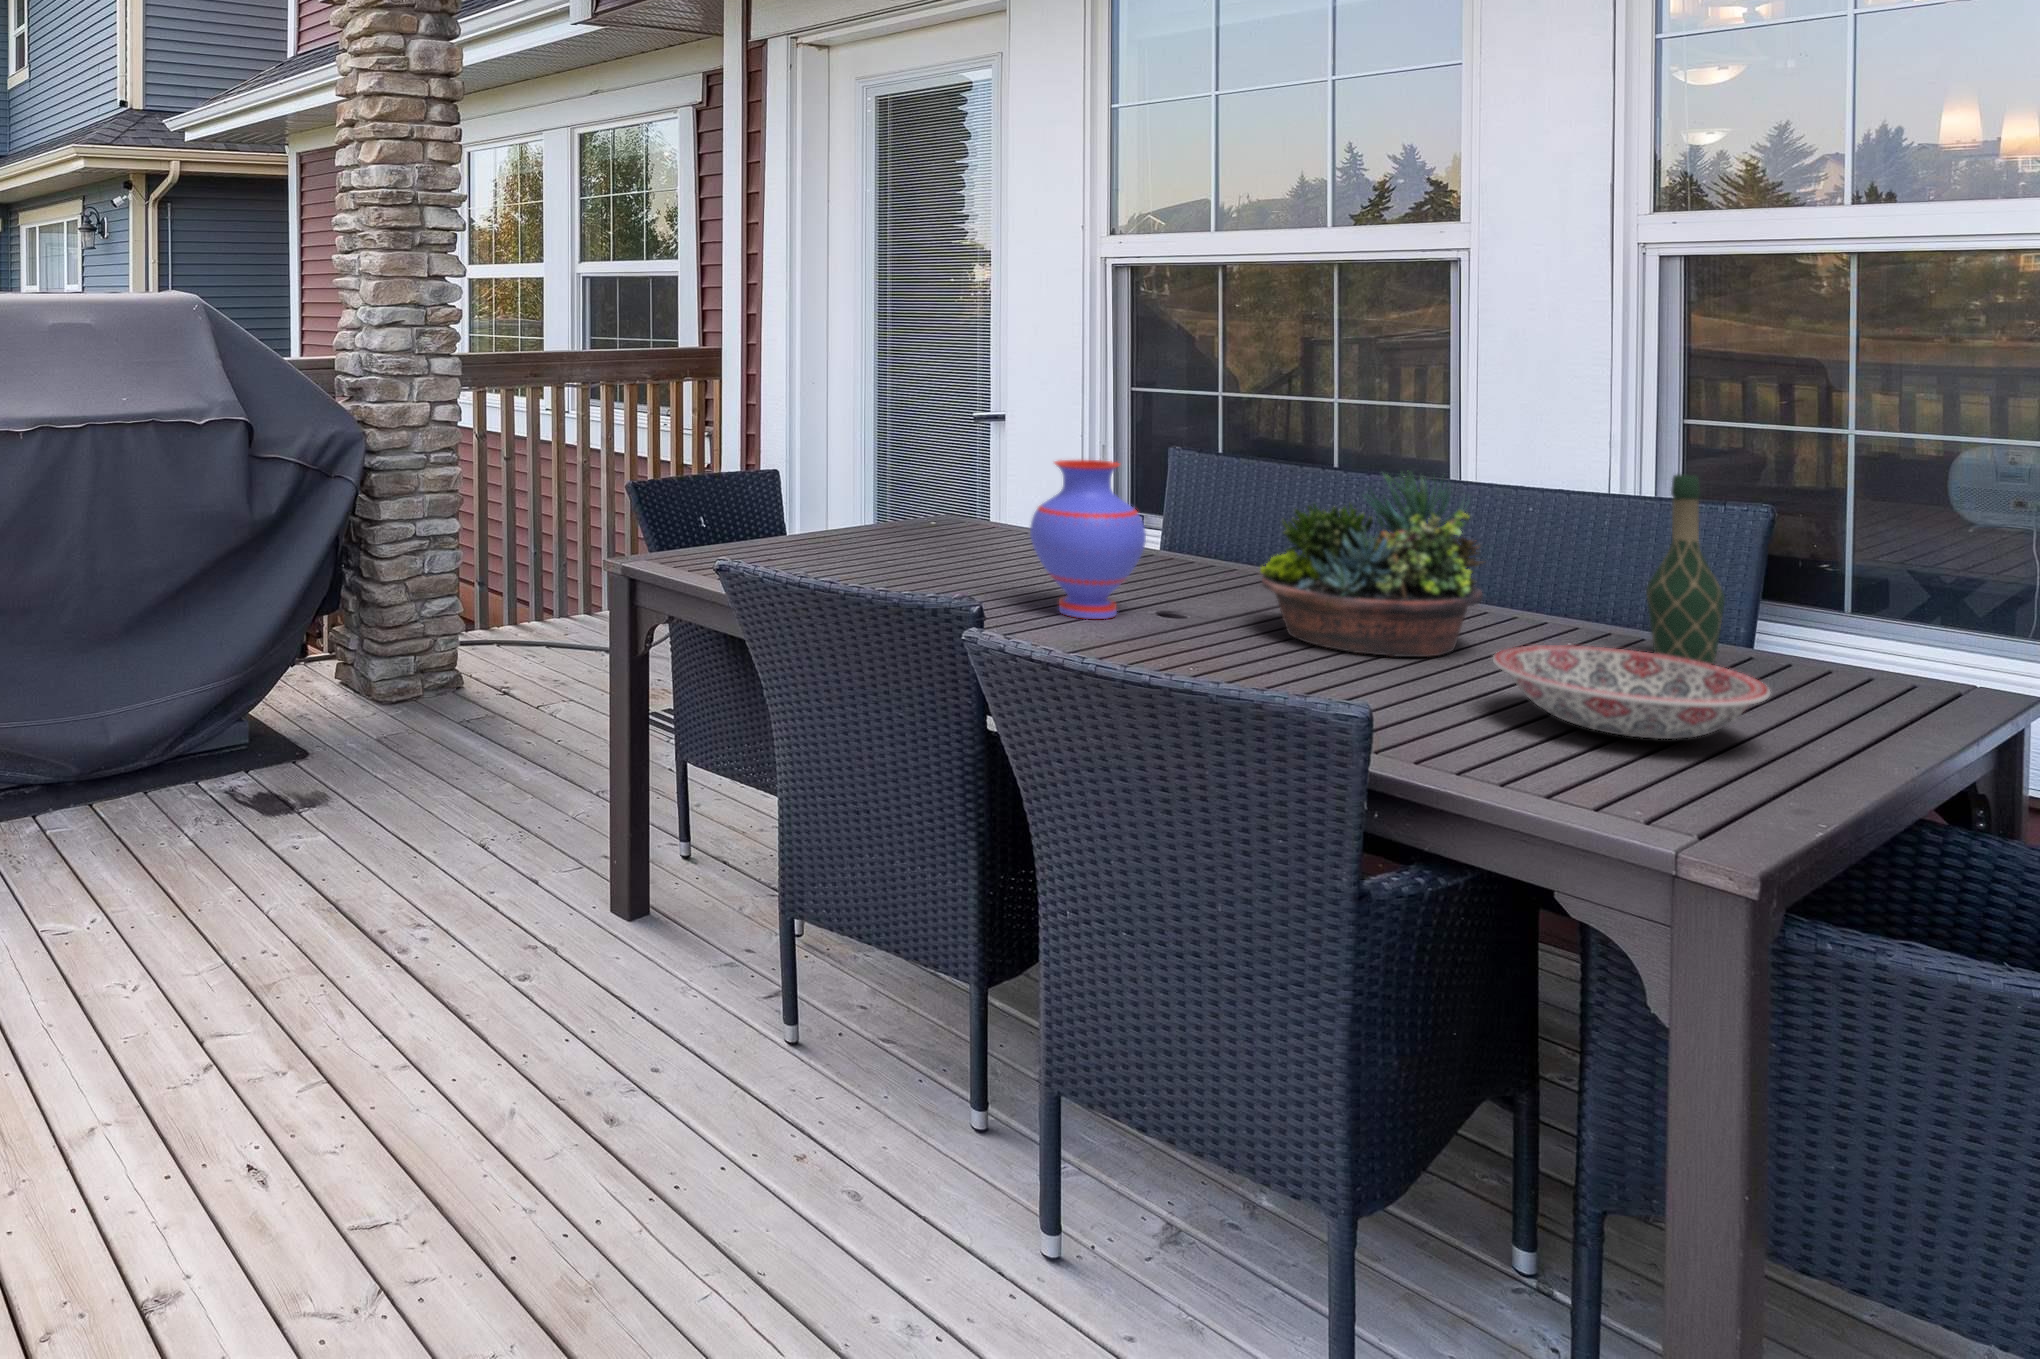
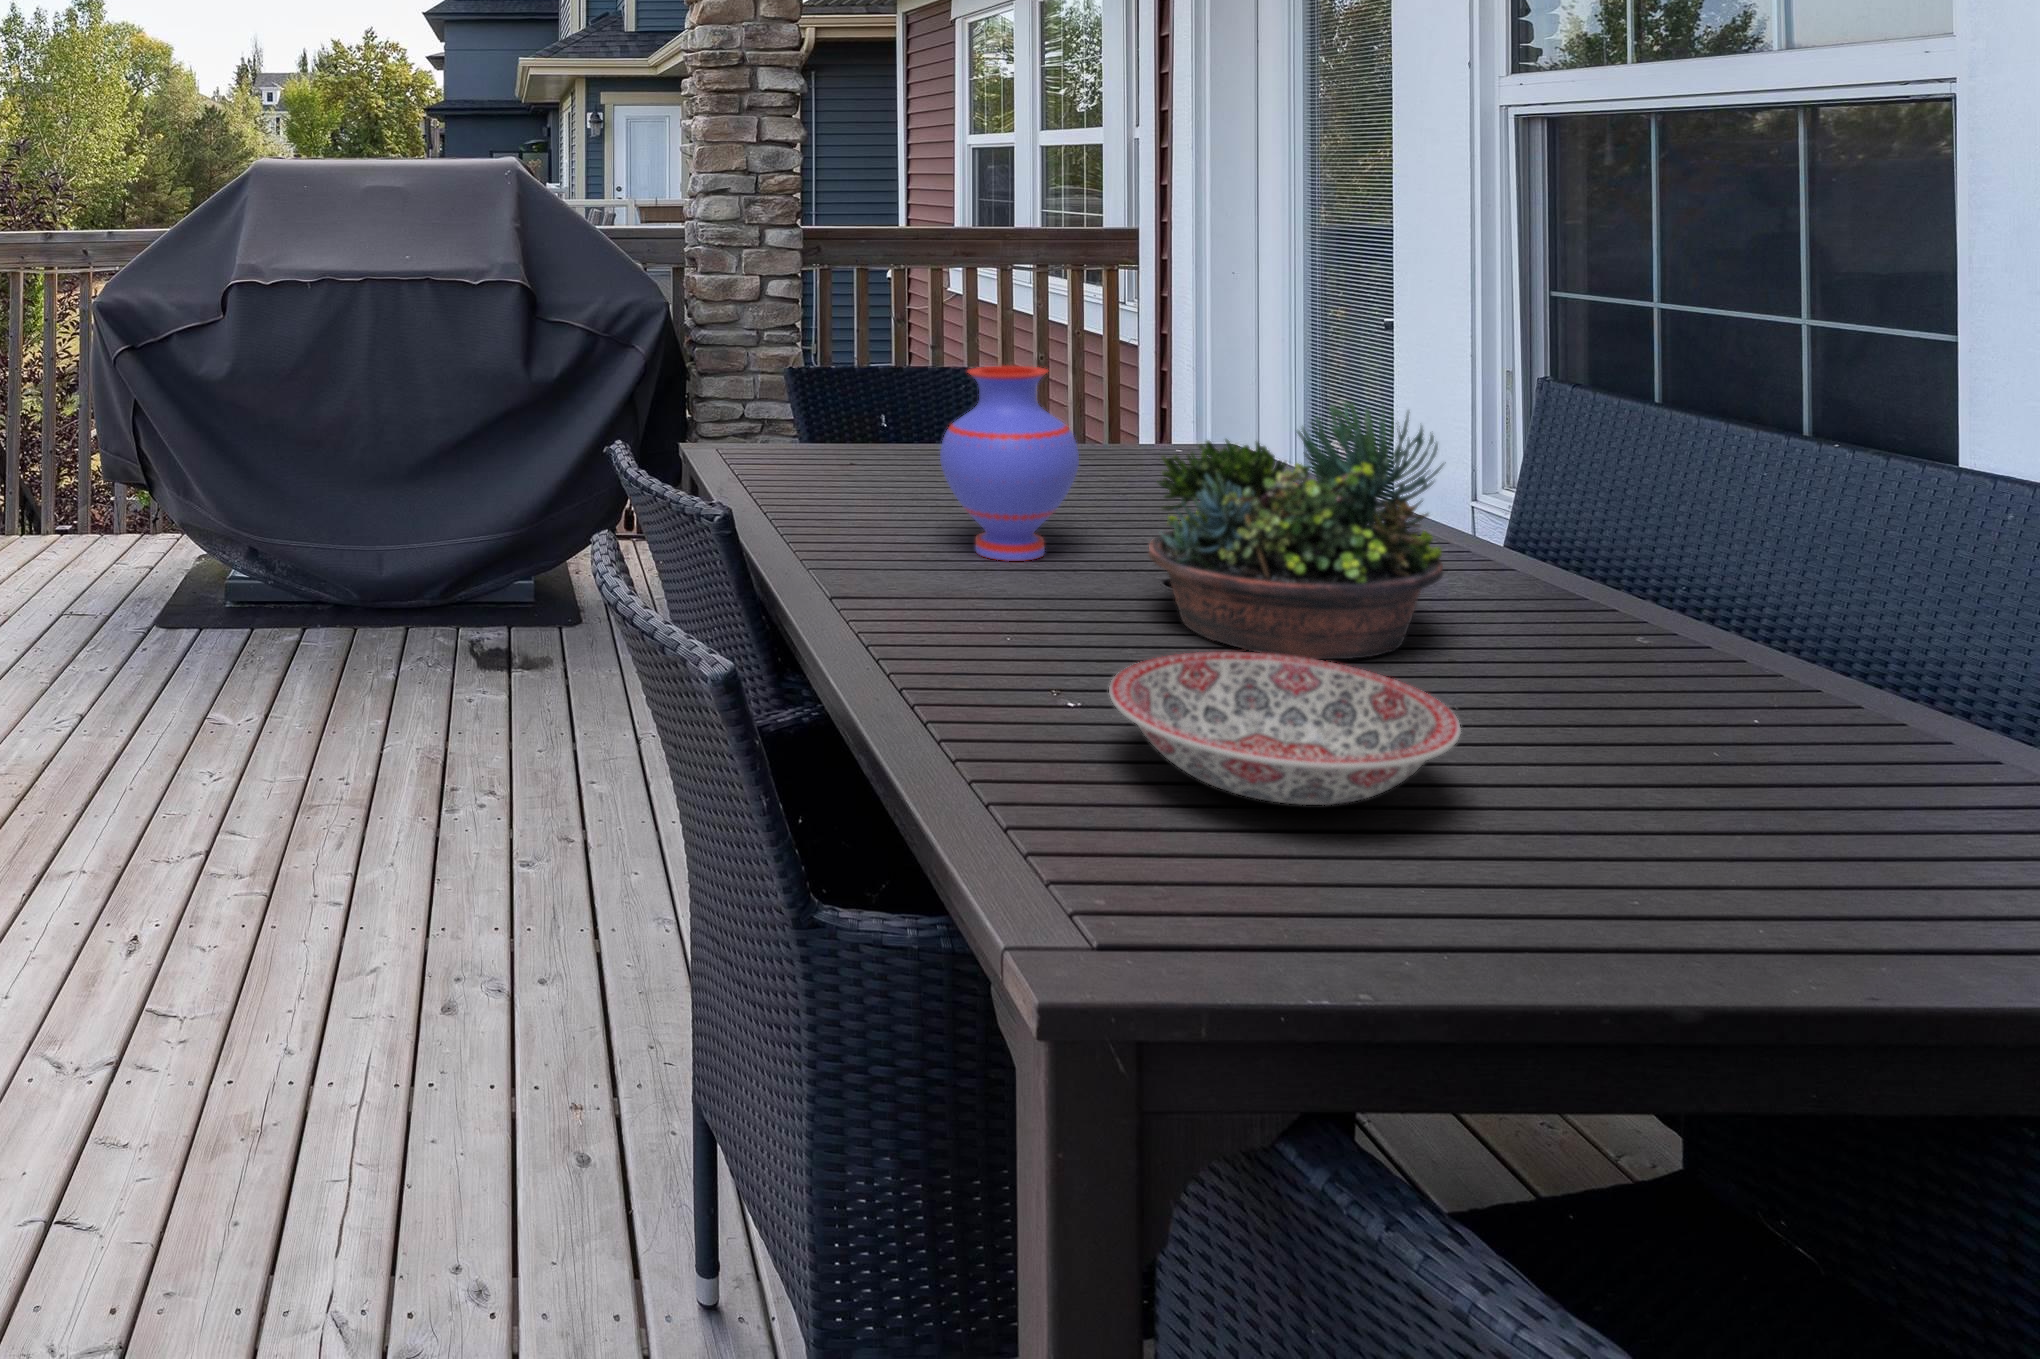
wine bottle: present [1646,475,1725,664] -> none [1686,433,1813,740]

